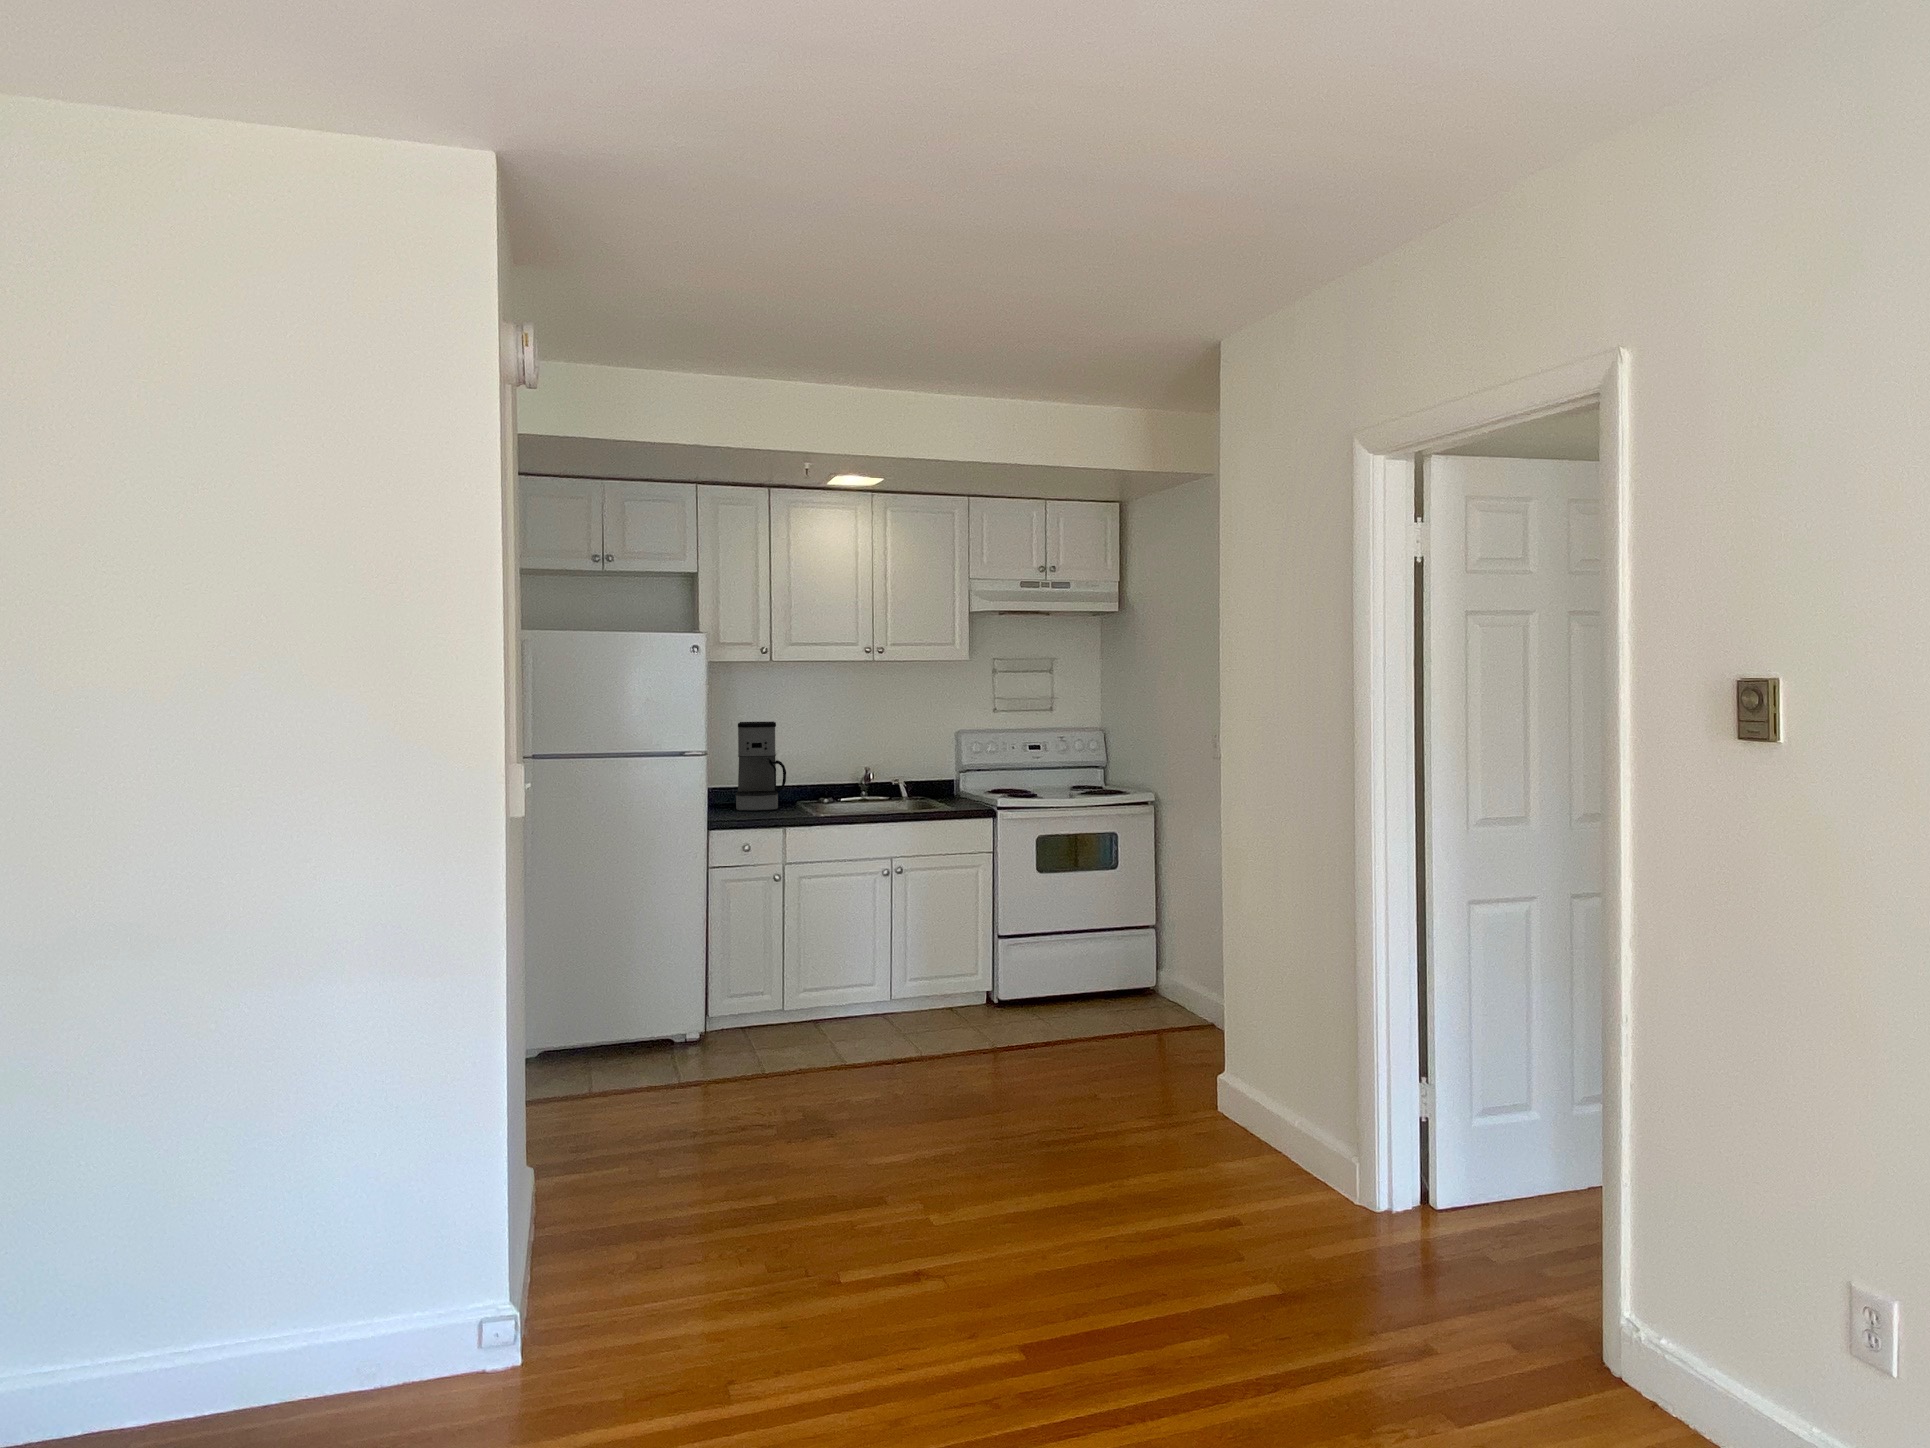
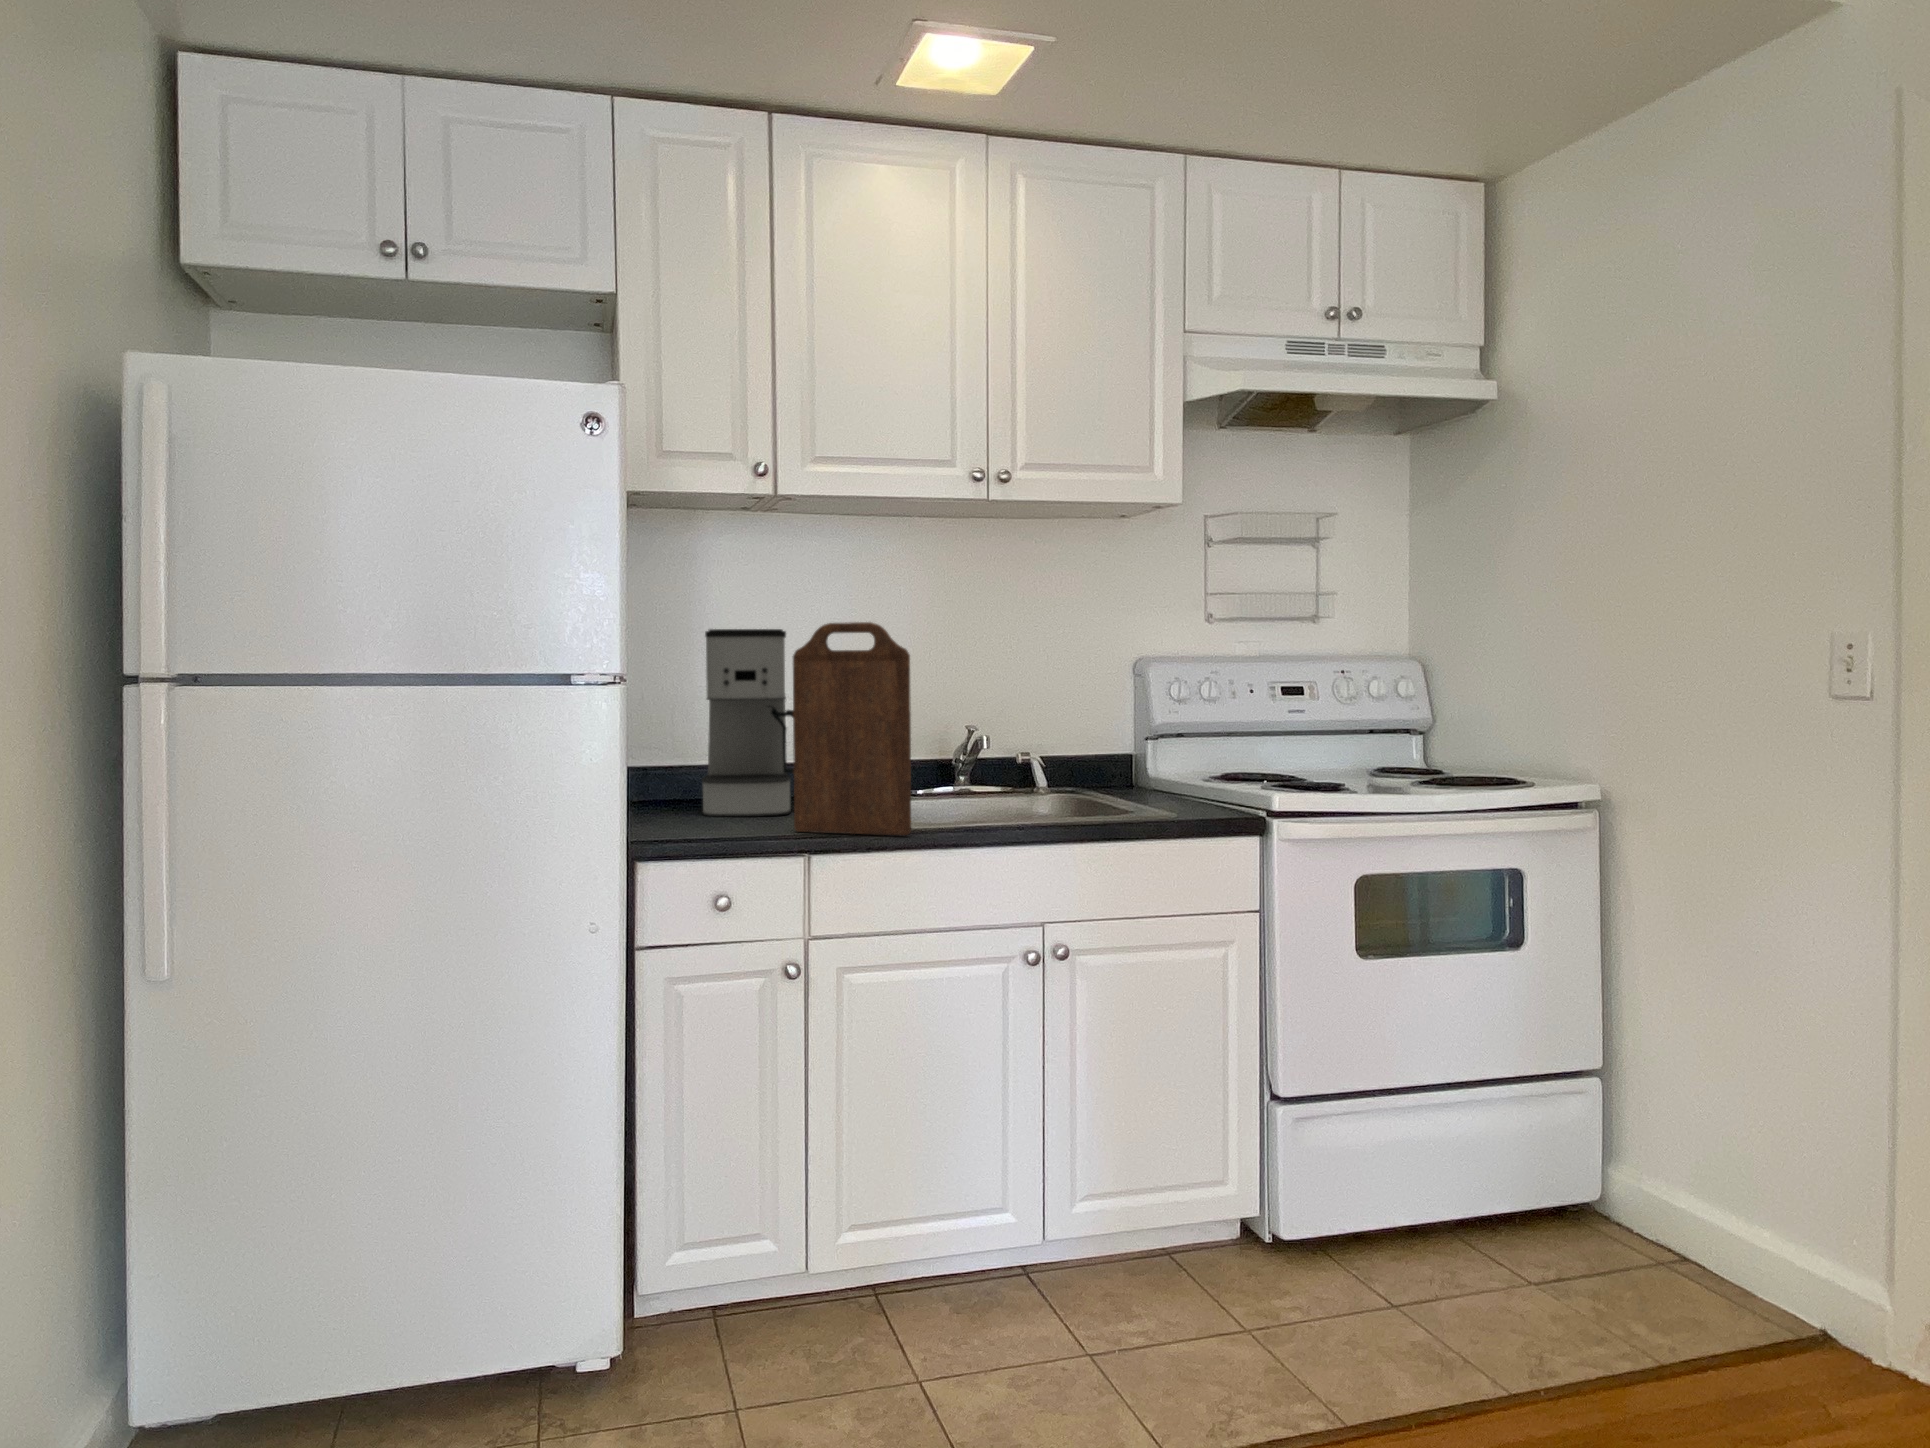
cutting board: none [779,726,830,818] -> present [793,622,911,835]

